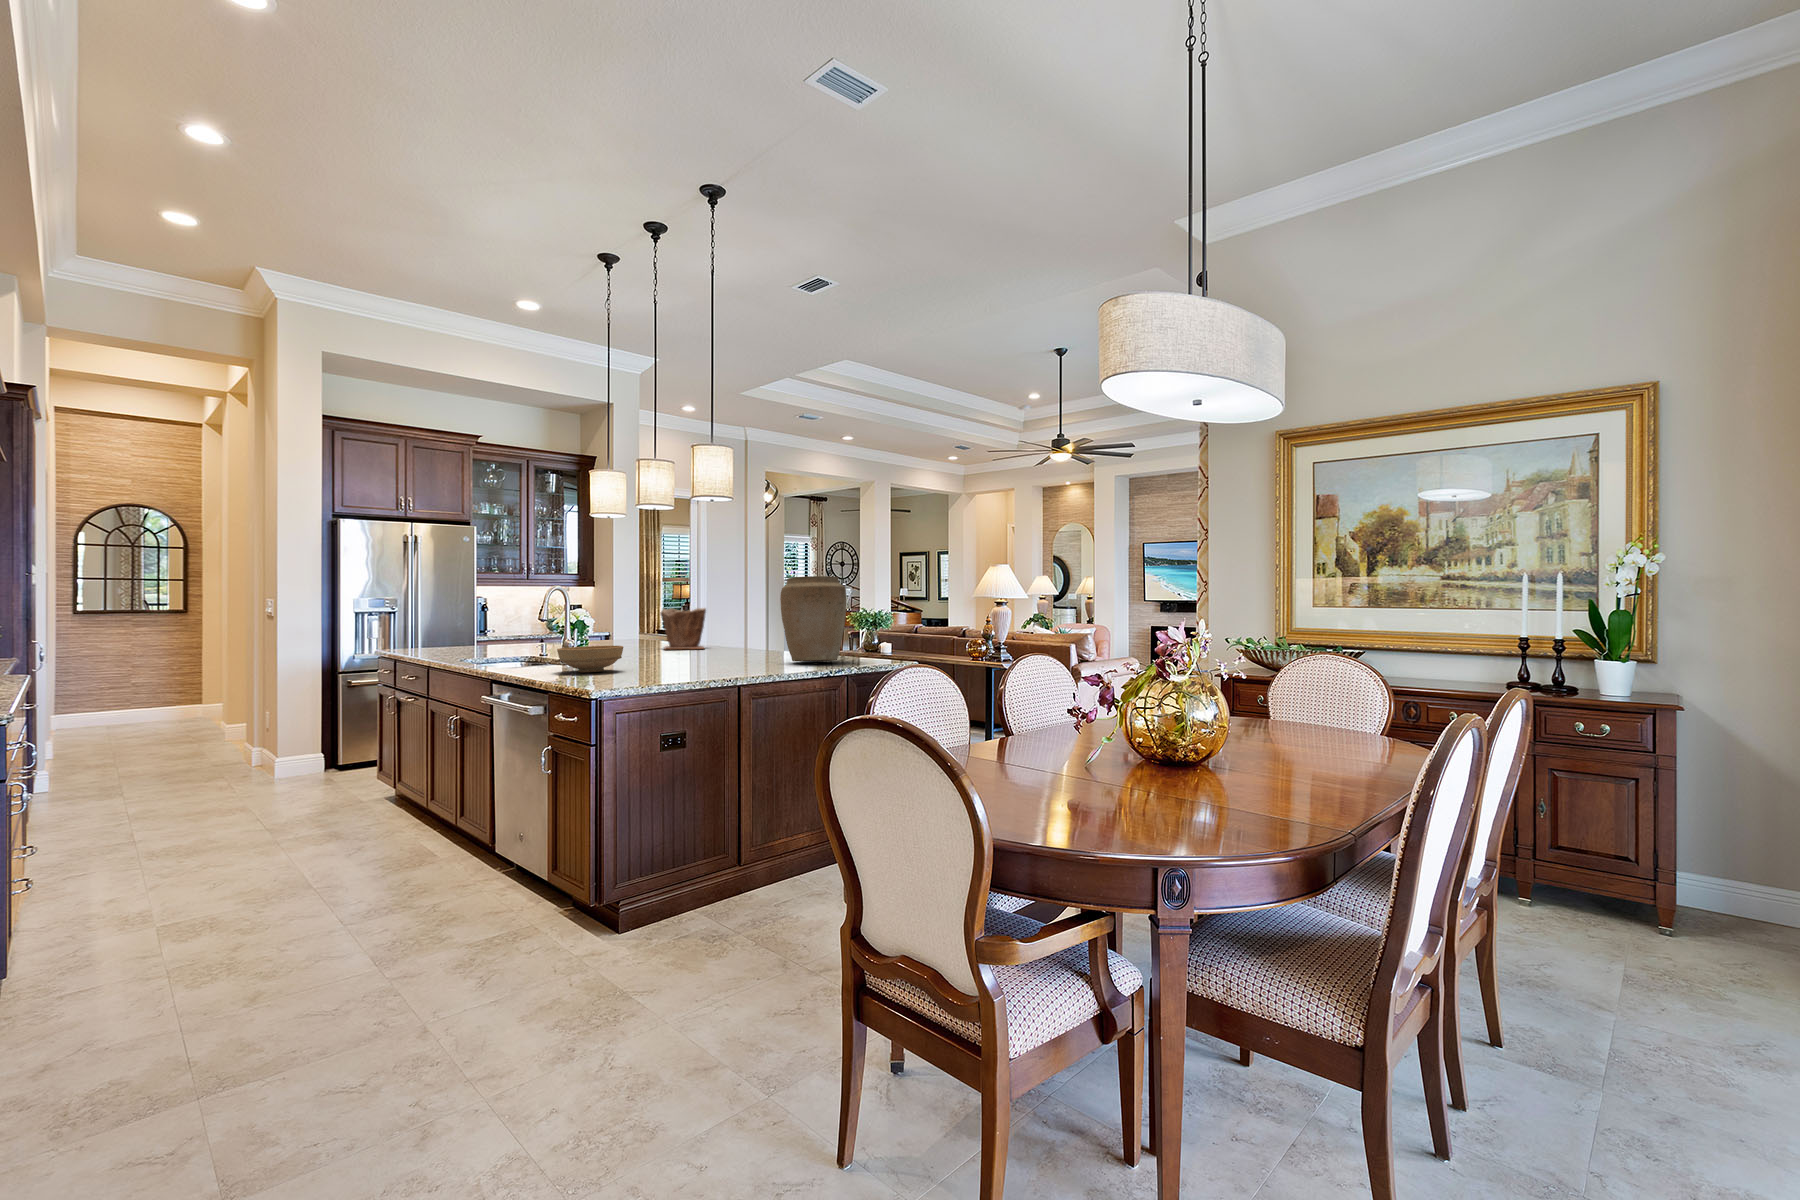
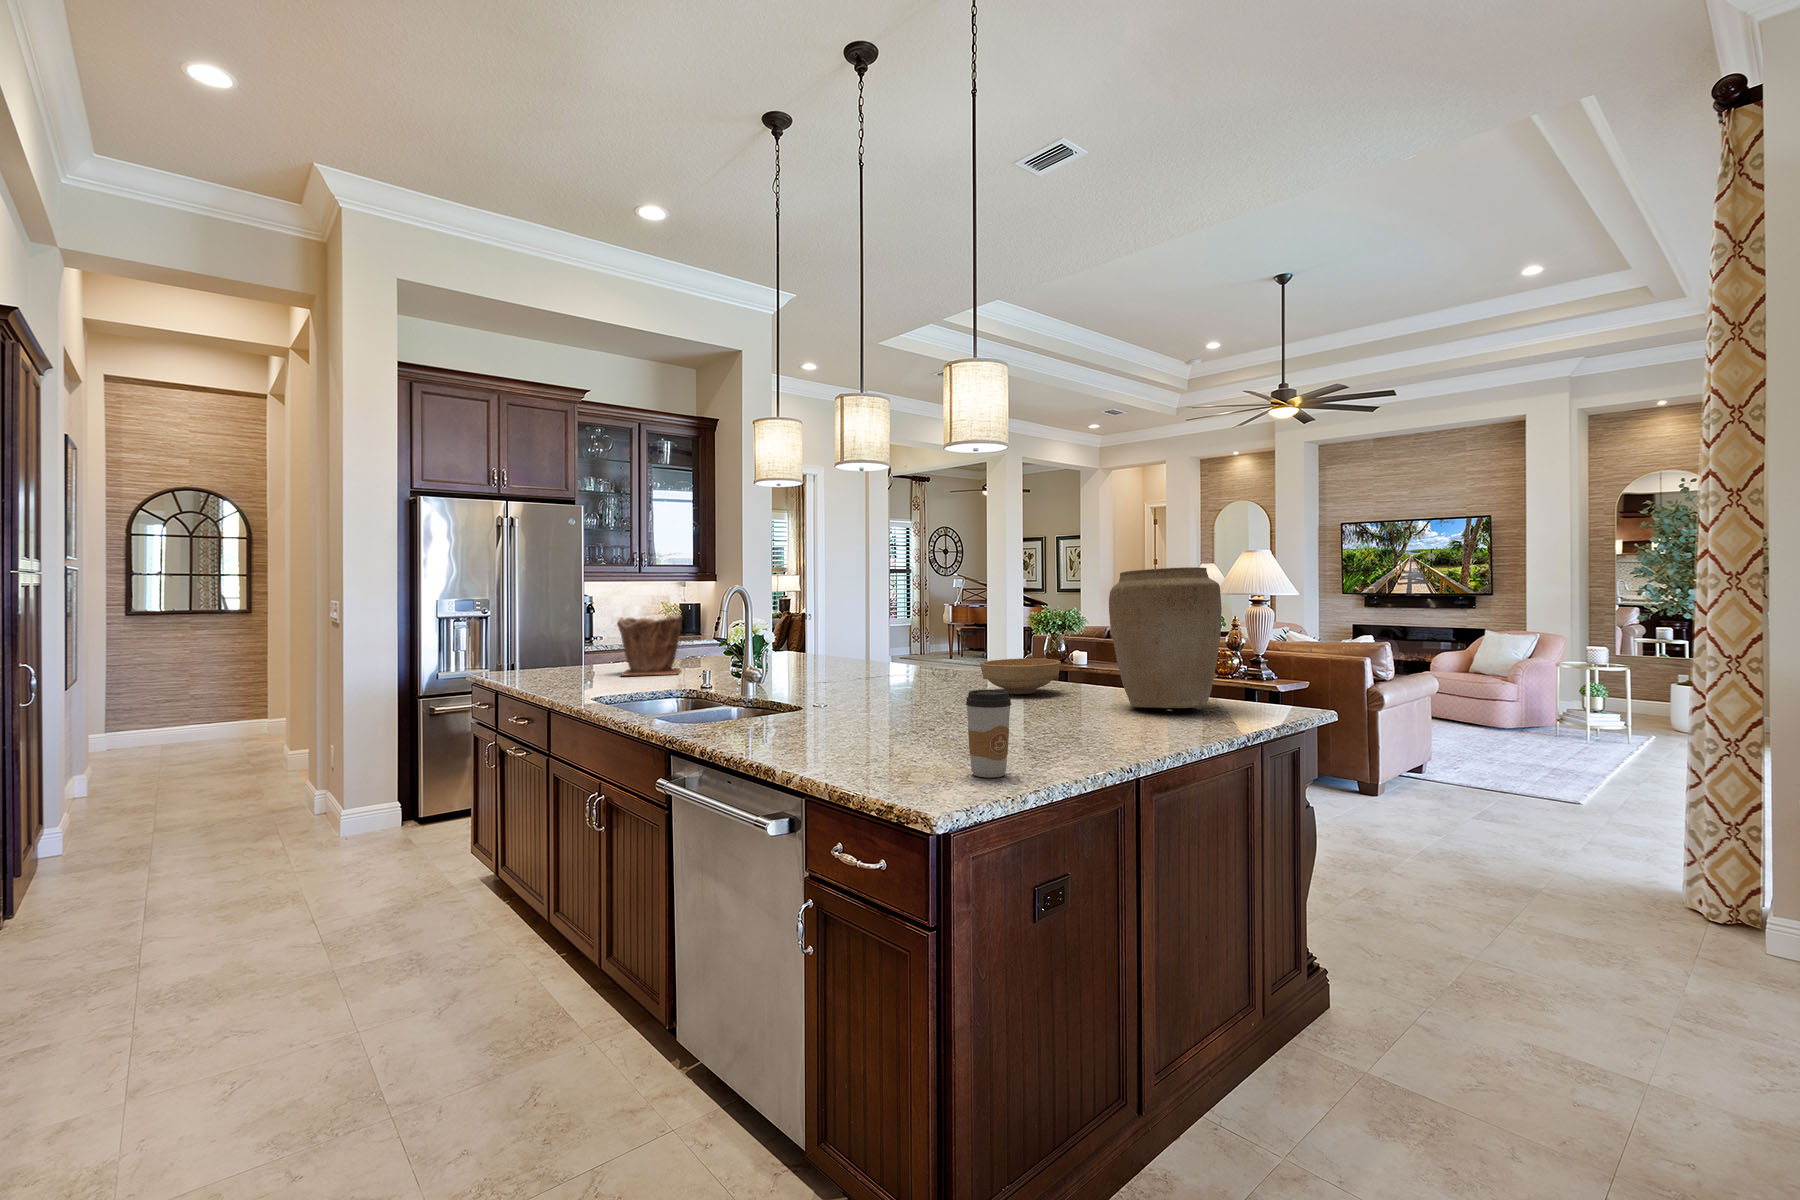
plant pot: present [660,608,706,649] -> present [617,615,683,676]
coffee cup: none [636,638,661,682] -> present [966,690,1011,777]
bowl: present [557,646,623,672] -> present [980,658,1061,694]

